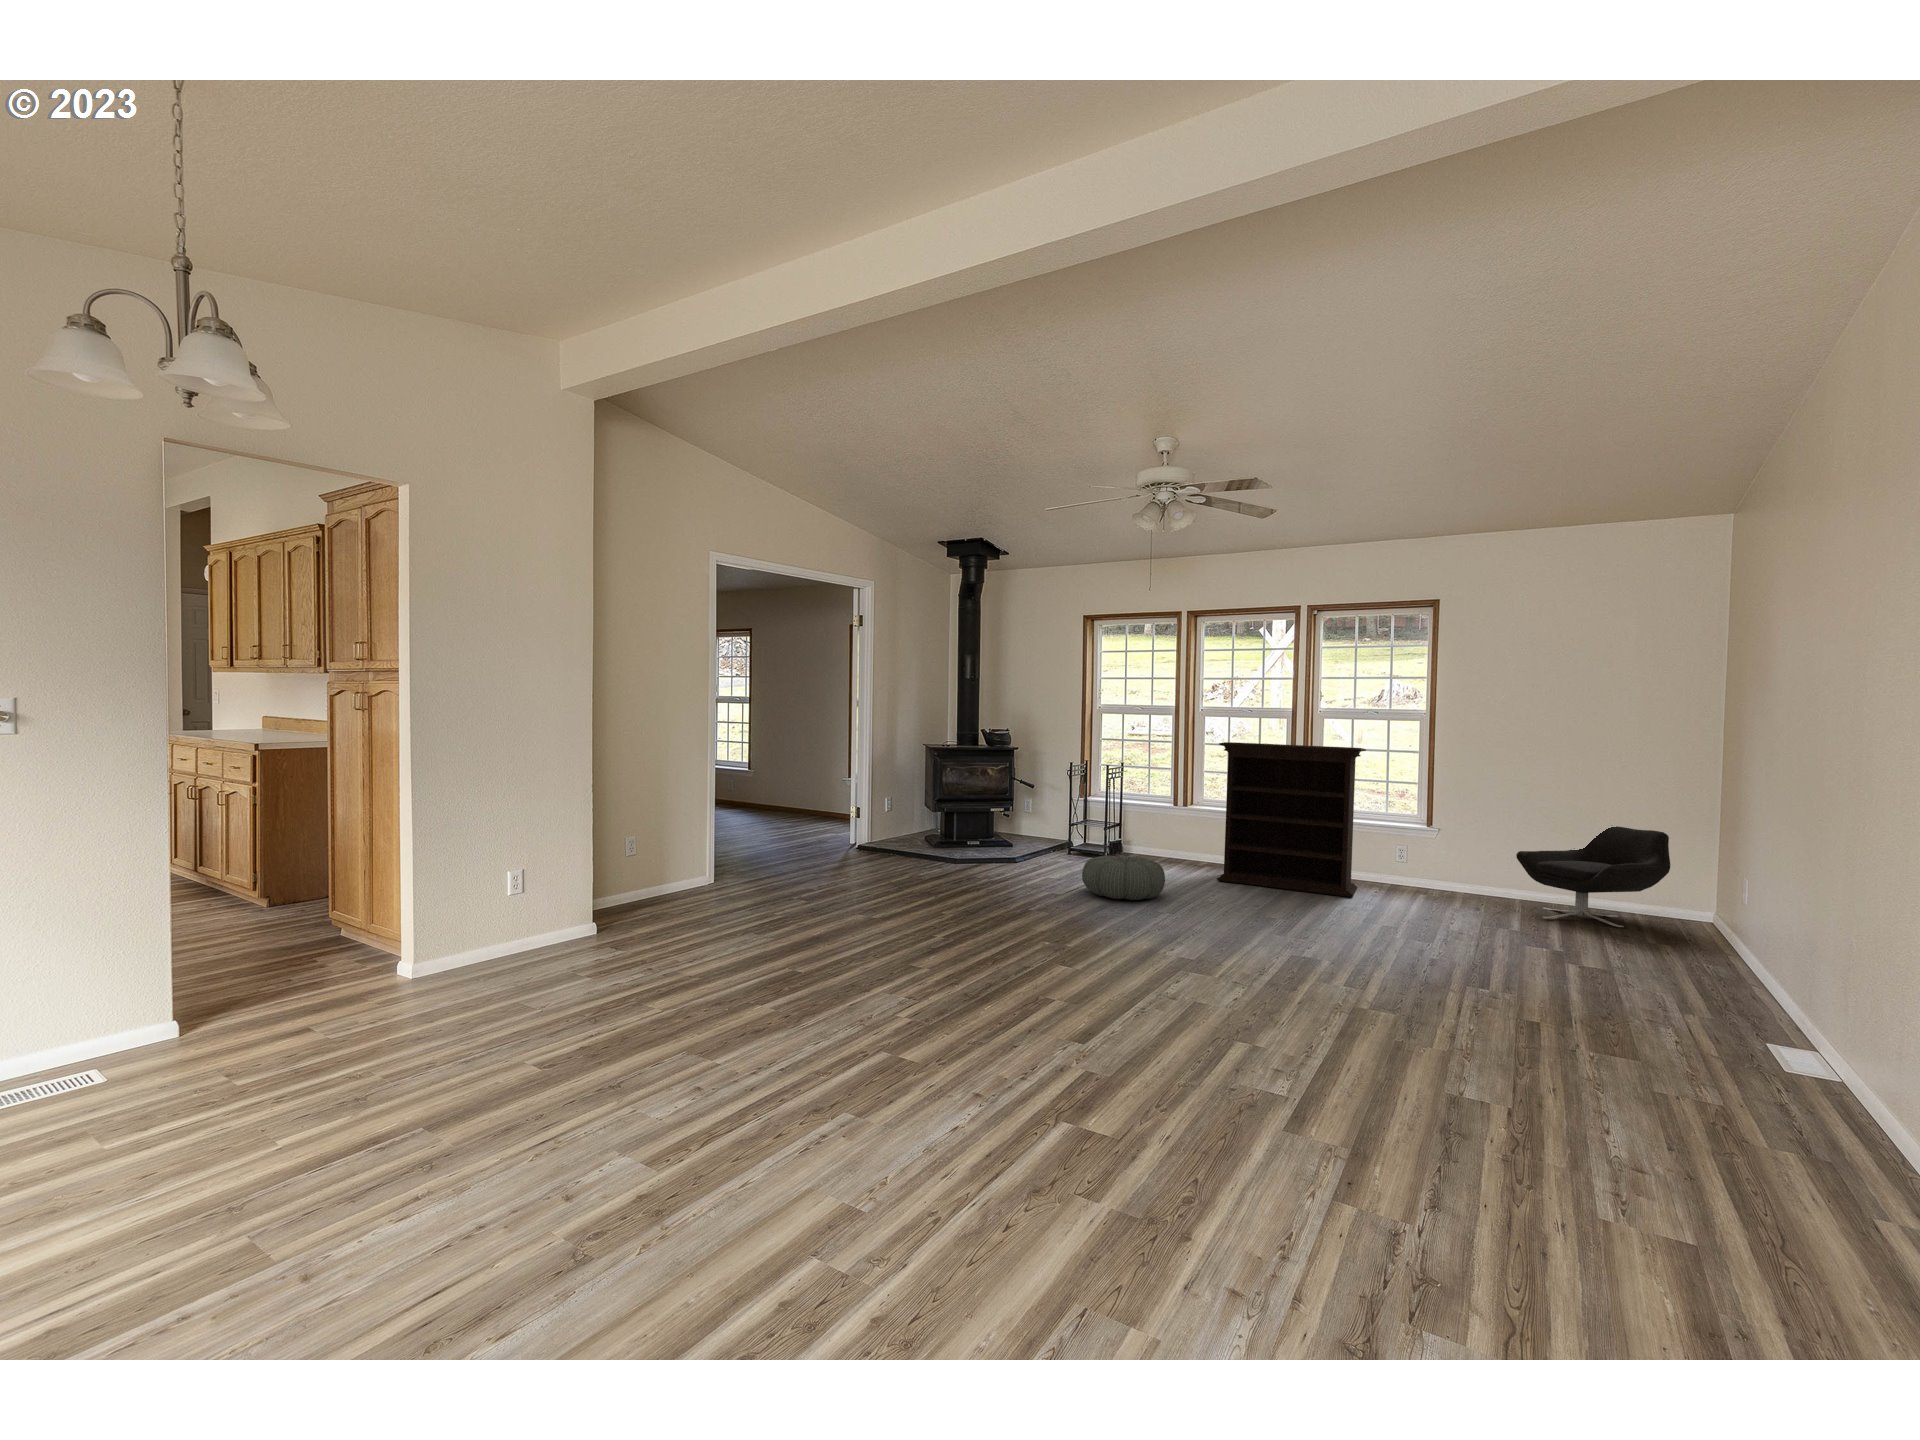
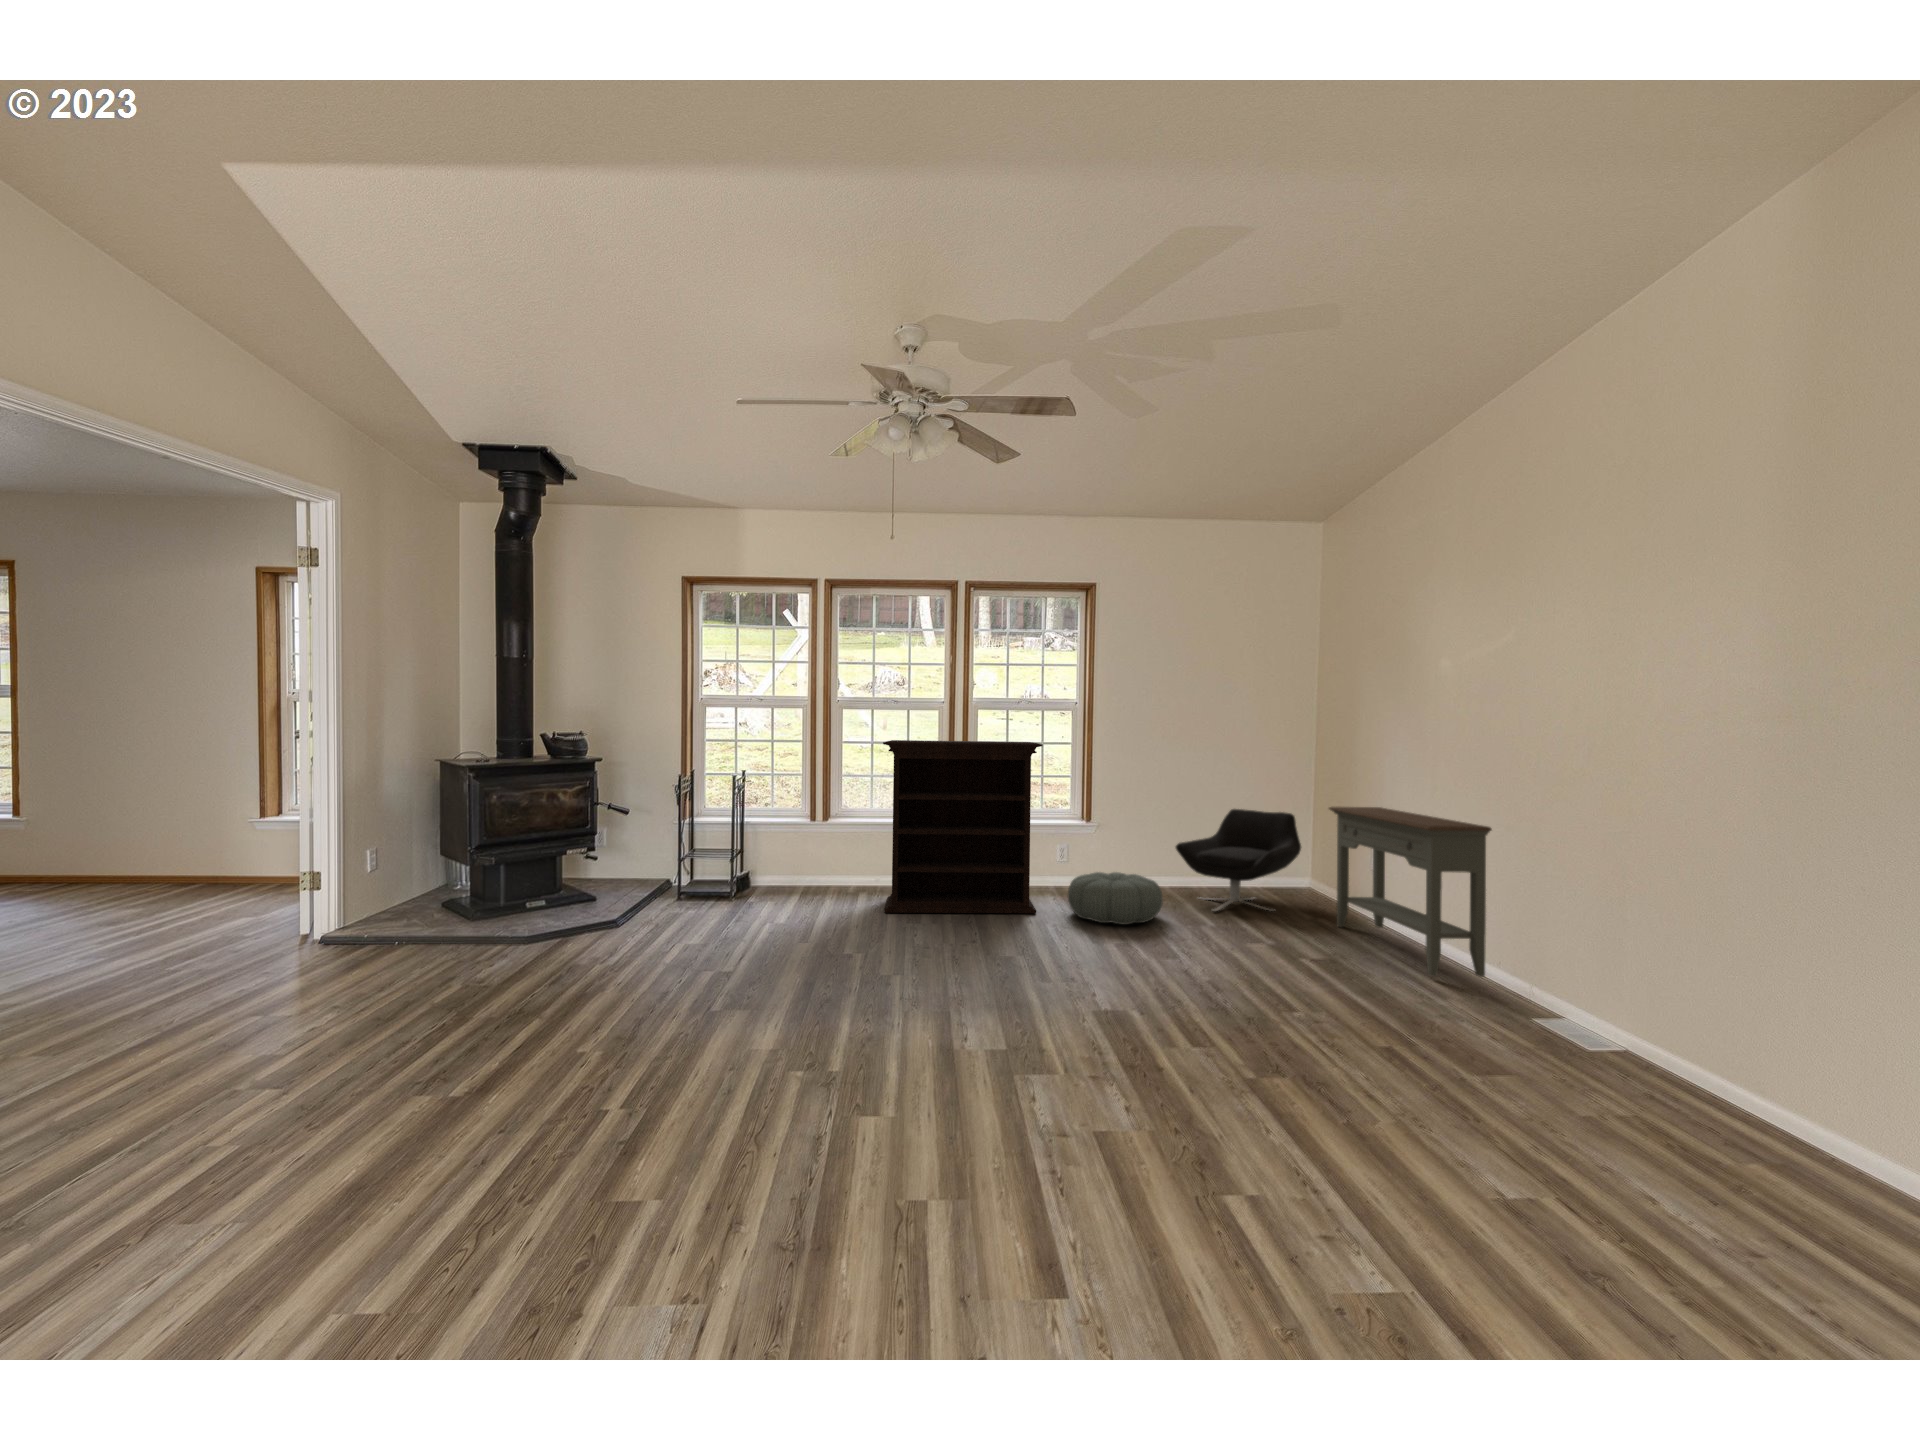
console table: none [1680,824,1817,1004] -> present [1329,807,1492,977]
pouf: present [1082,855,1165,900] -> present [1068,872,1163,925]

